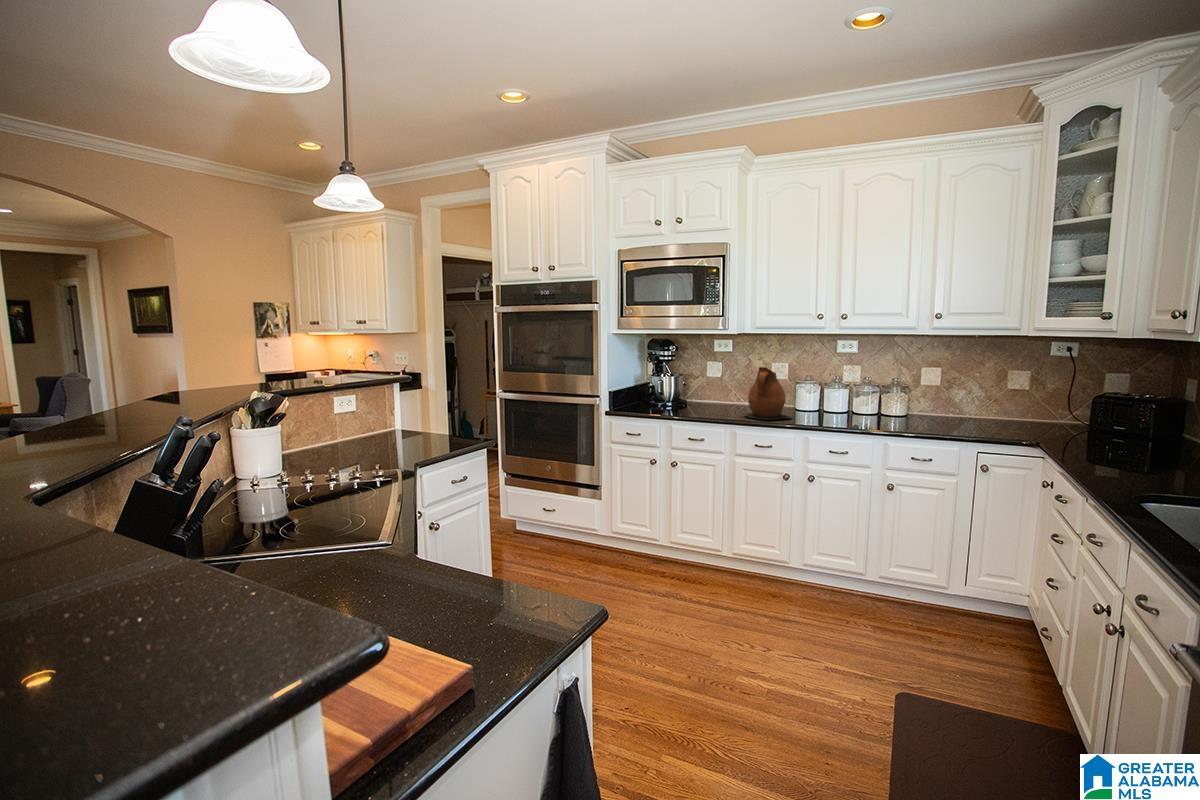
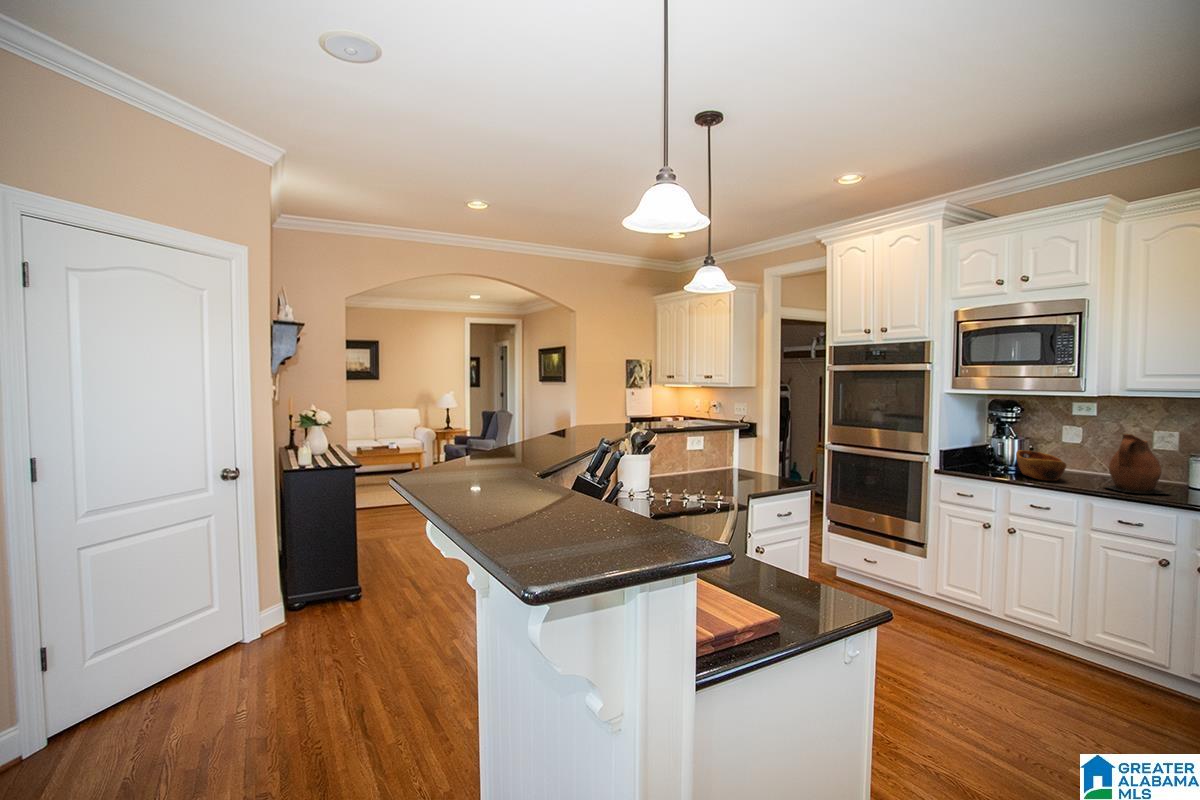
wooden bowl: none [673,386,715,414] -> present [1016,450,1066,481]

